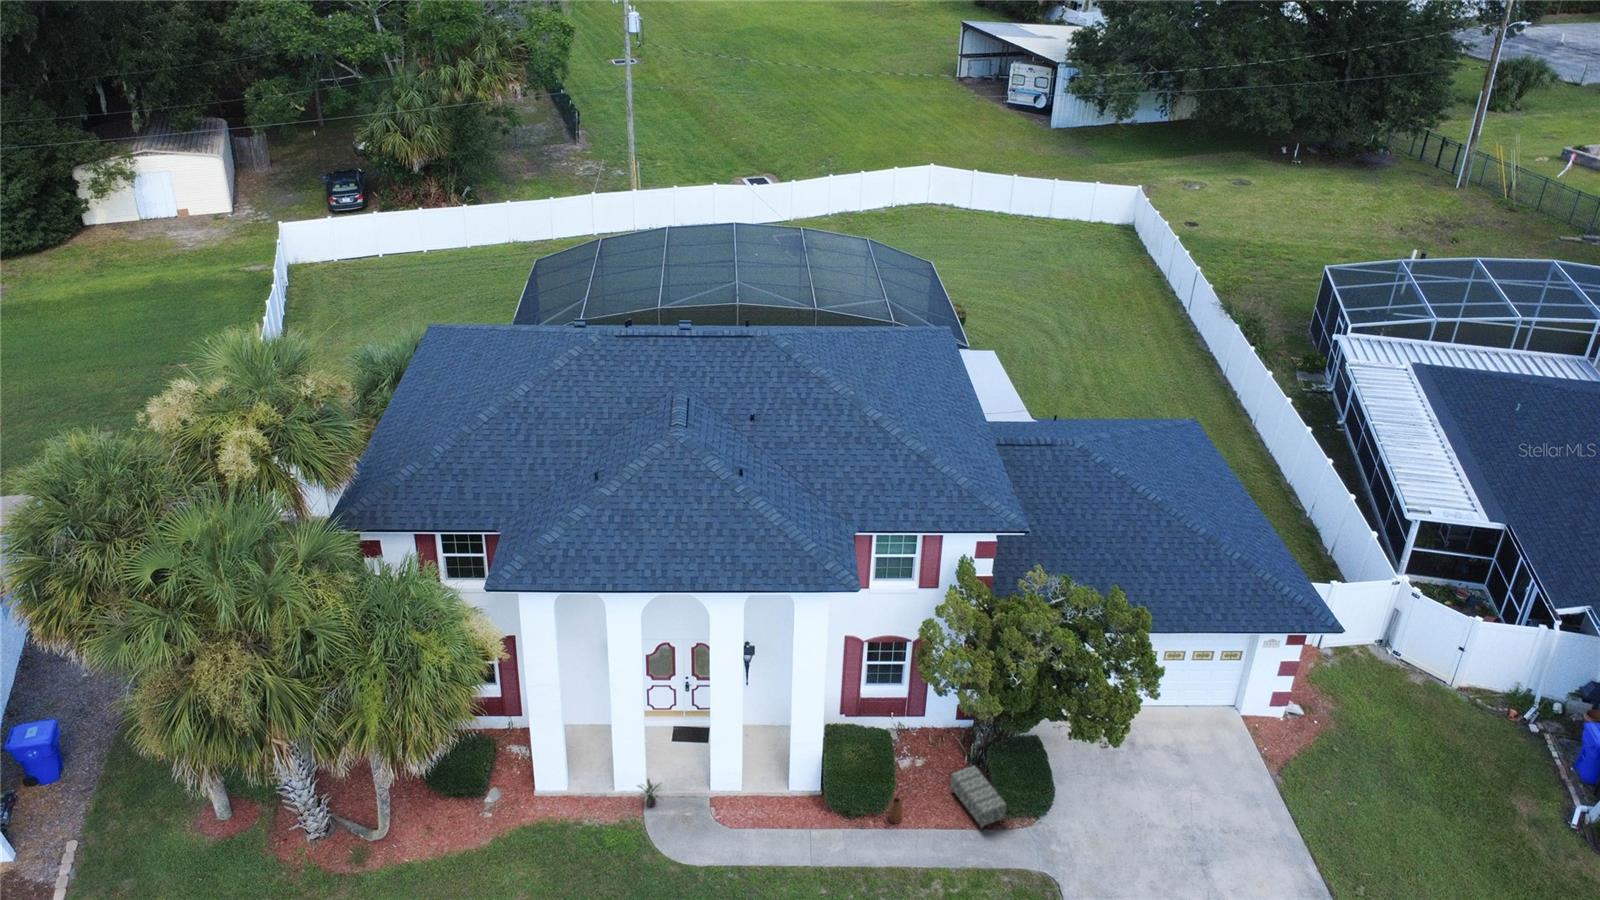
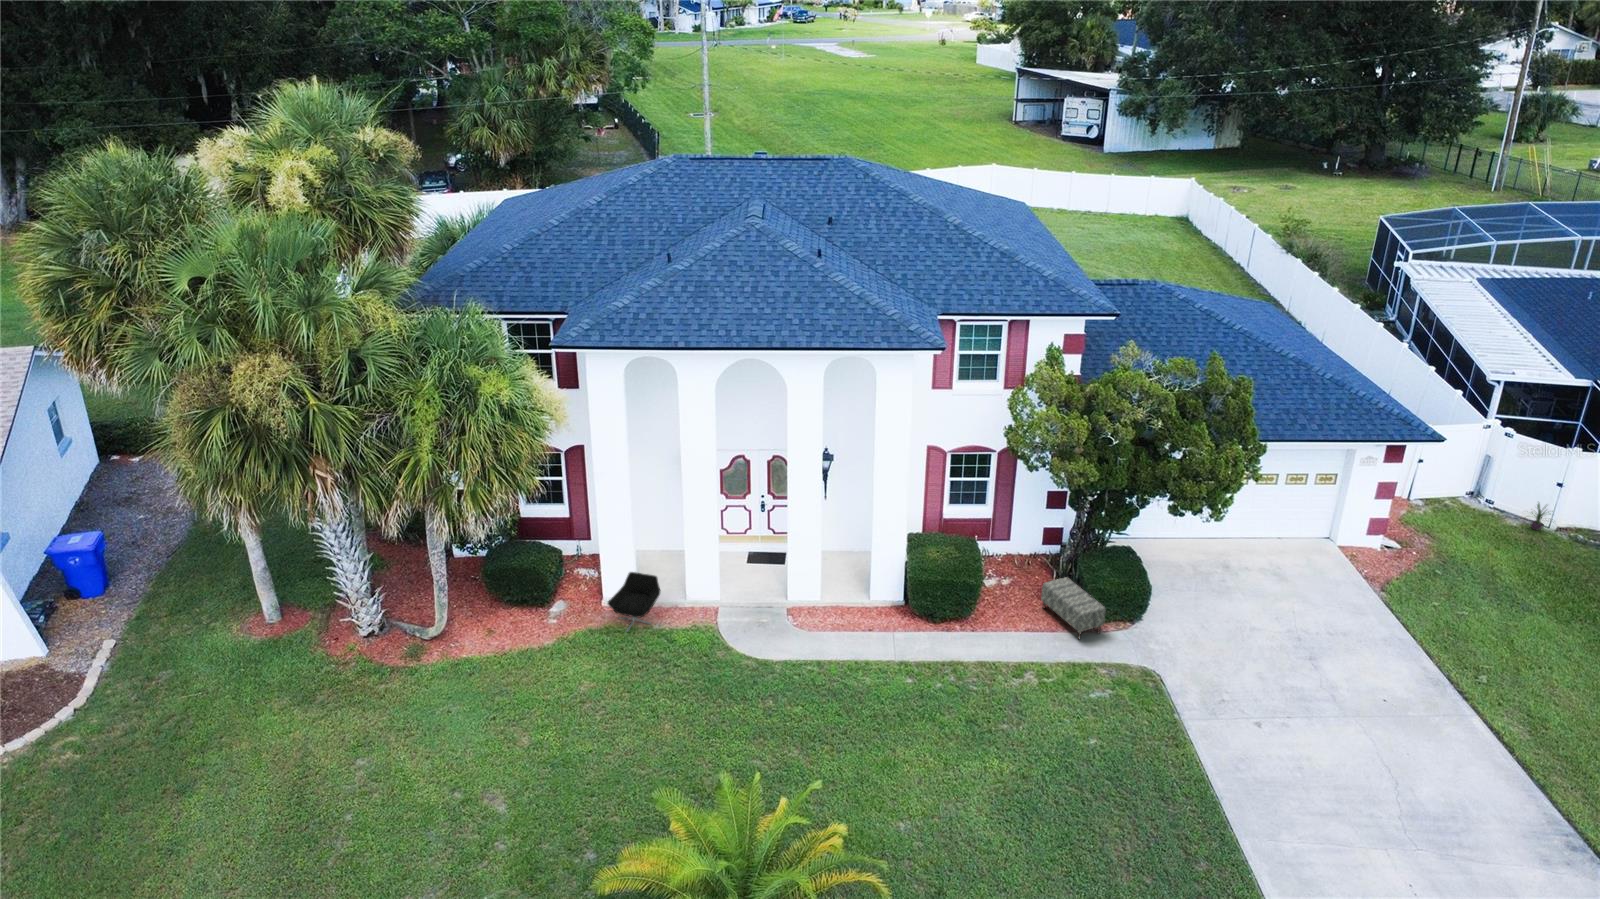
lounge chair: none [540,767,591,829] -> present [608,572,661,631]
decorative plant: present [638,779,660,807] -> present [1531,503,1546,530]
watering can: present [889,792,906,824] -> none [978,597,997,632]

